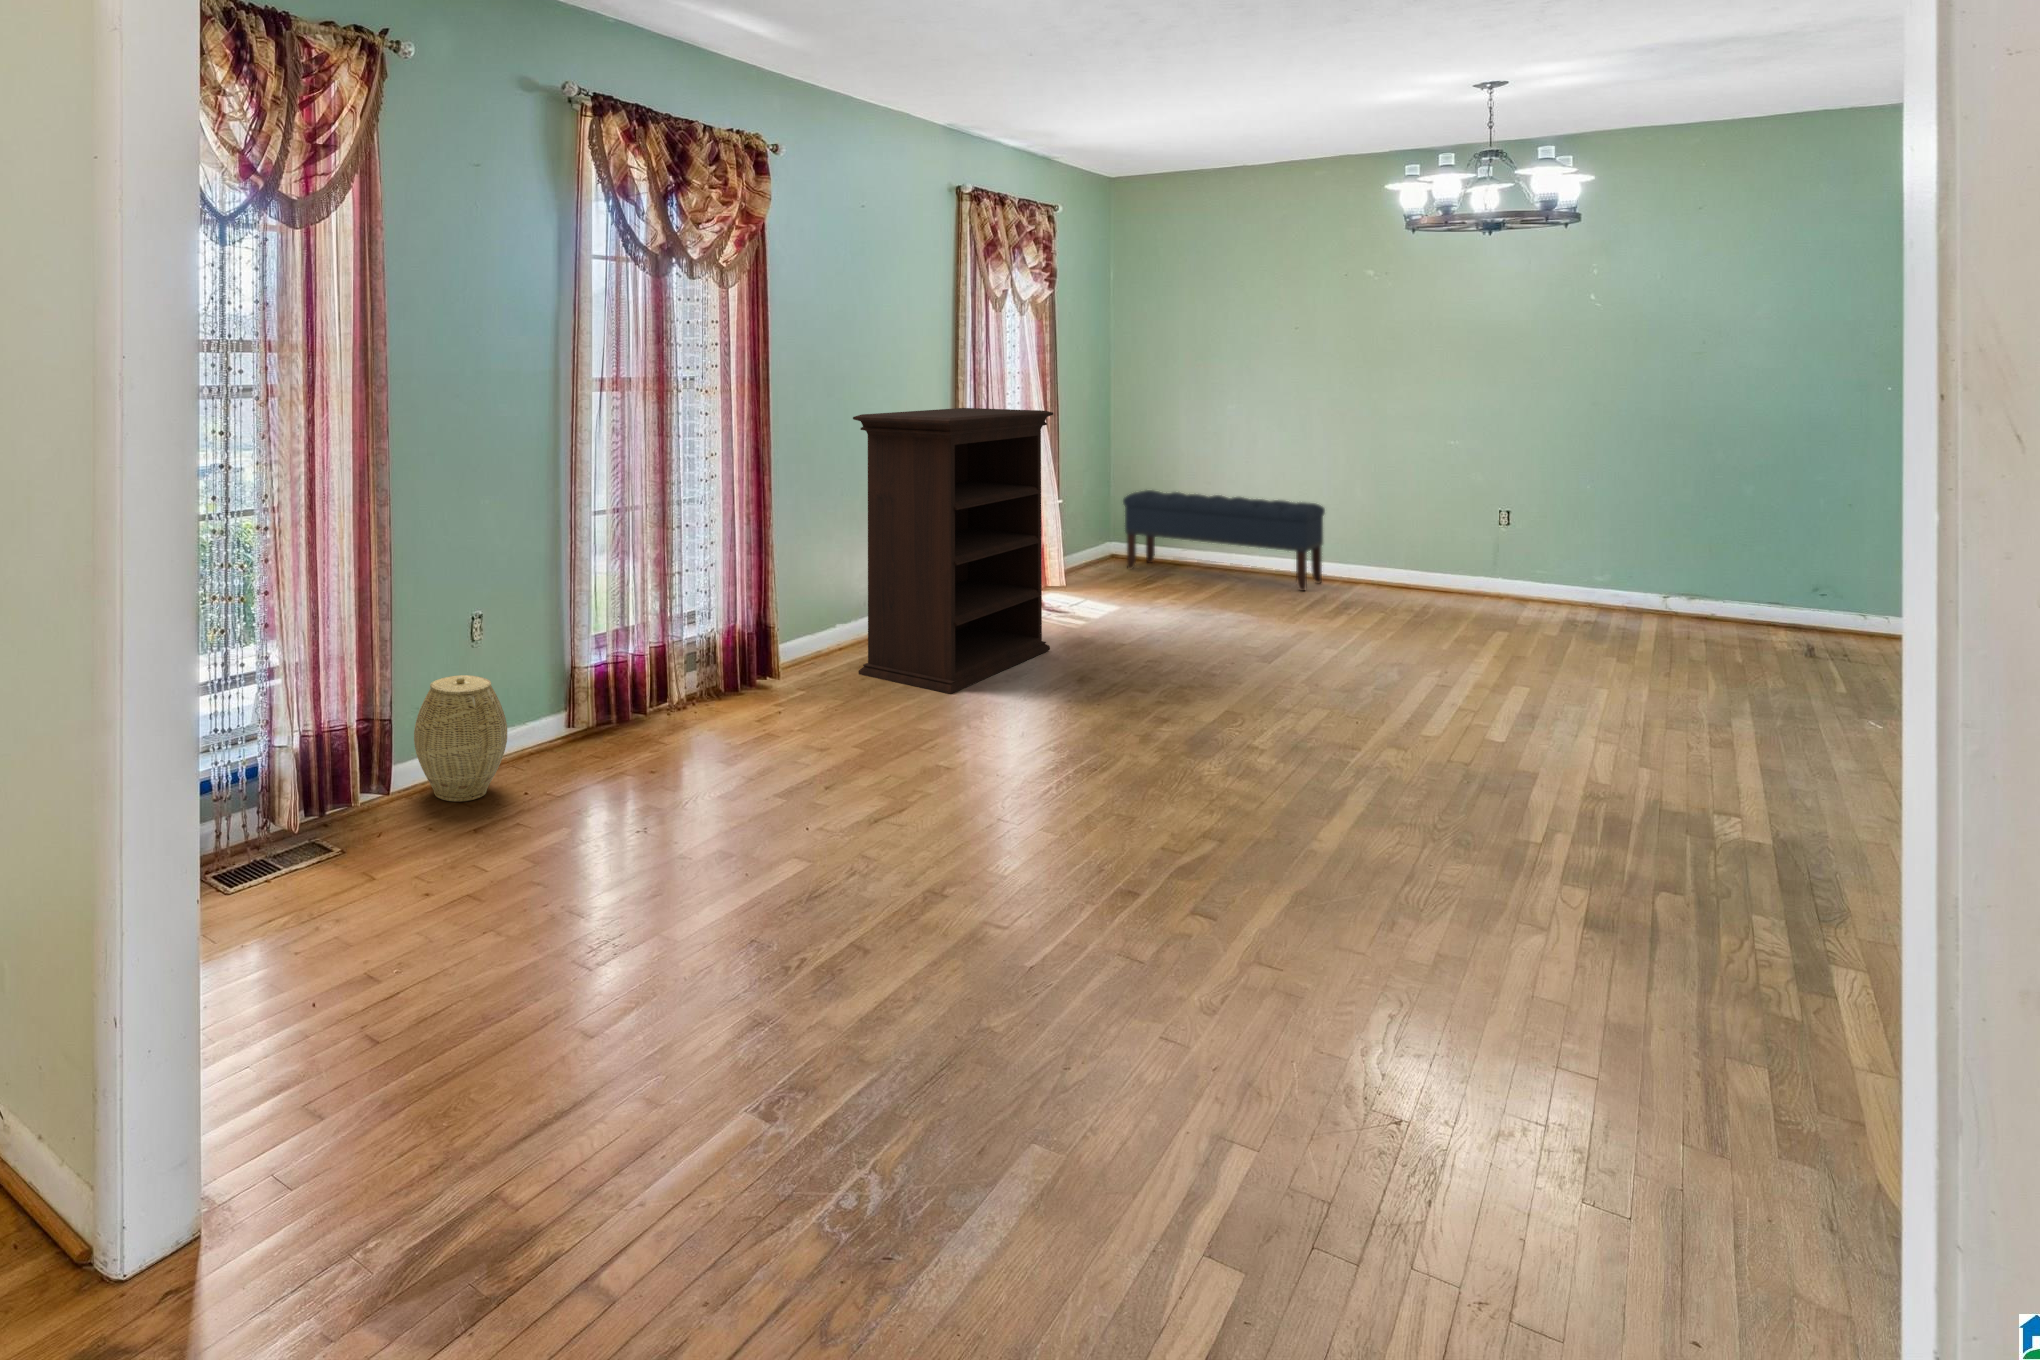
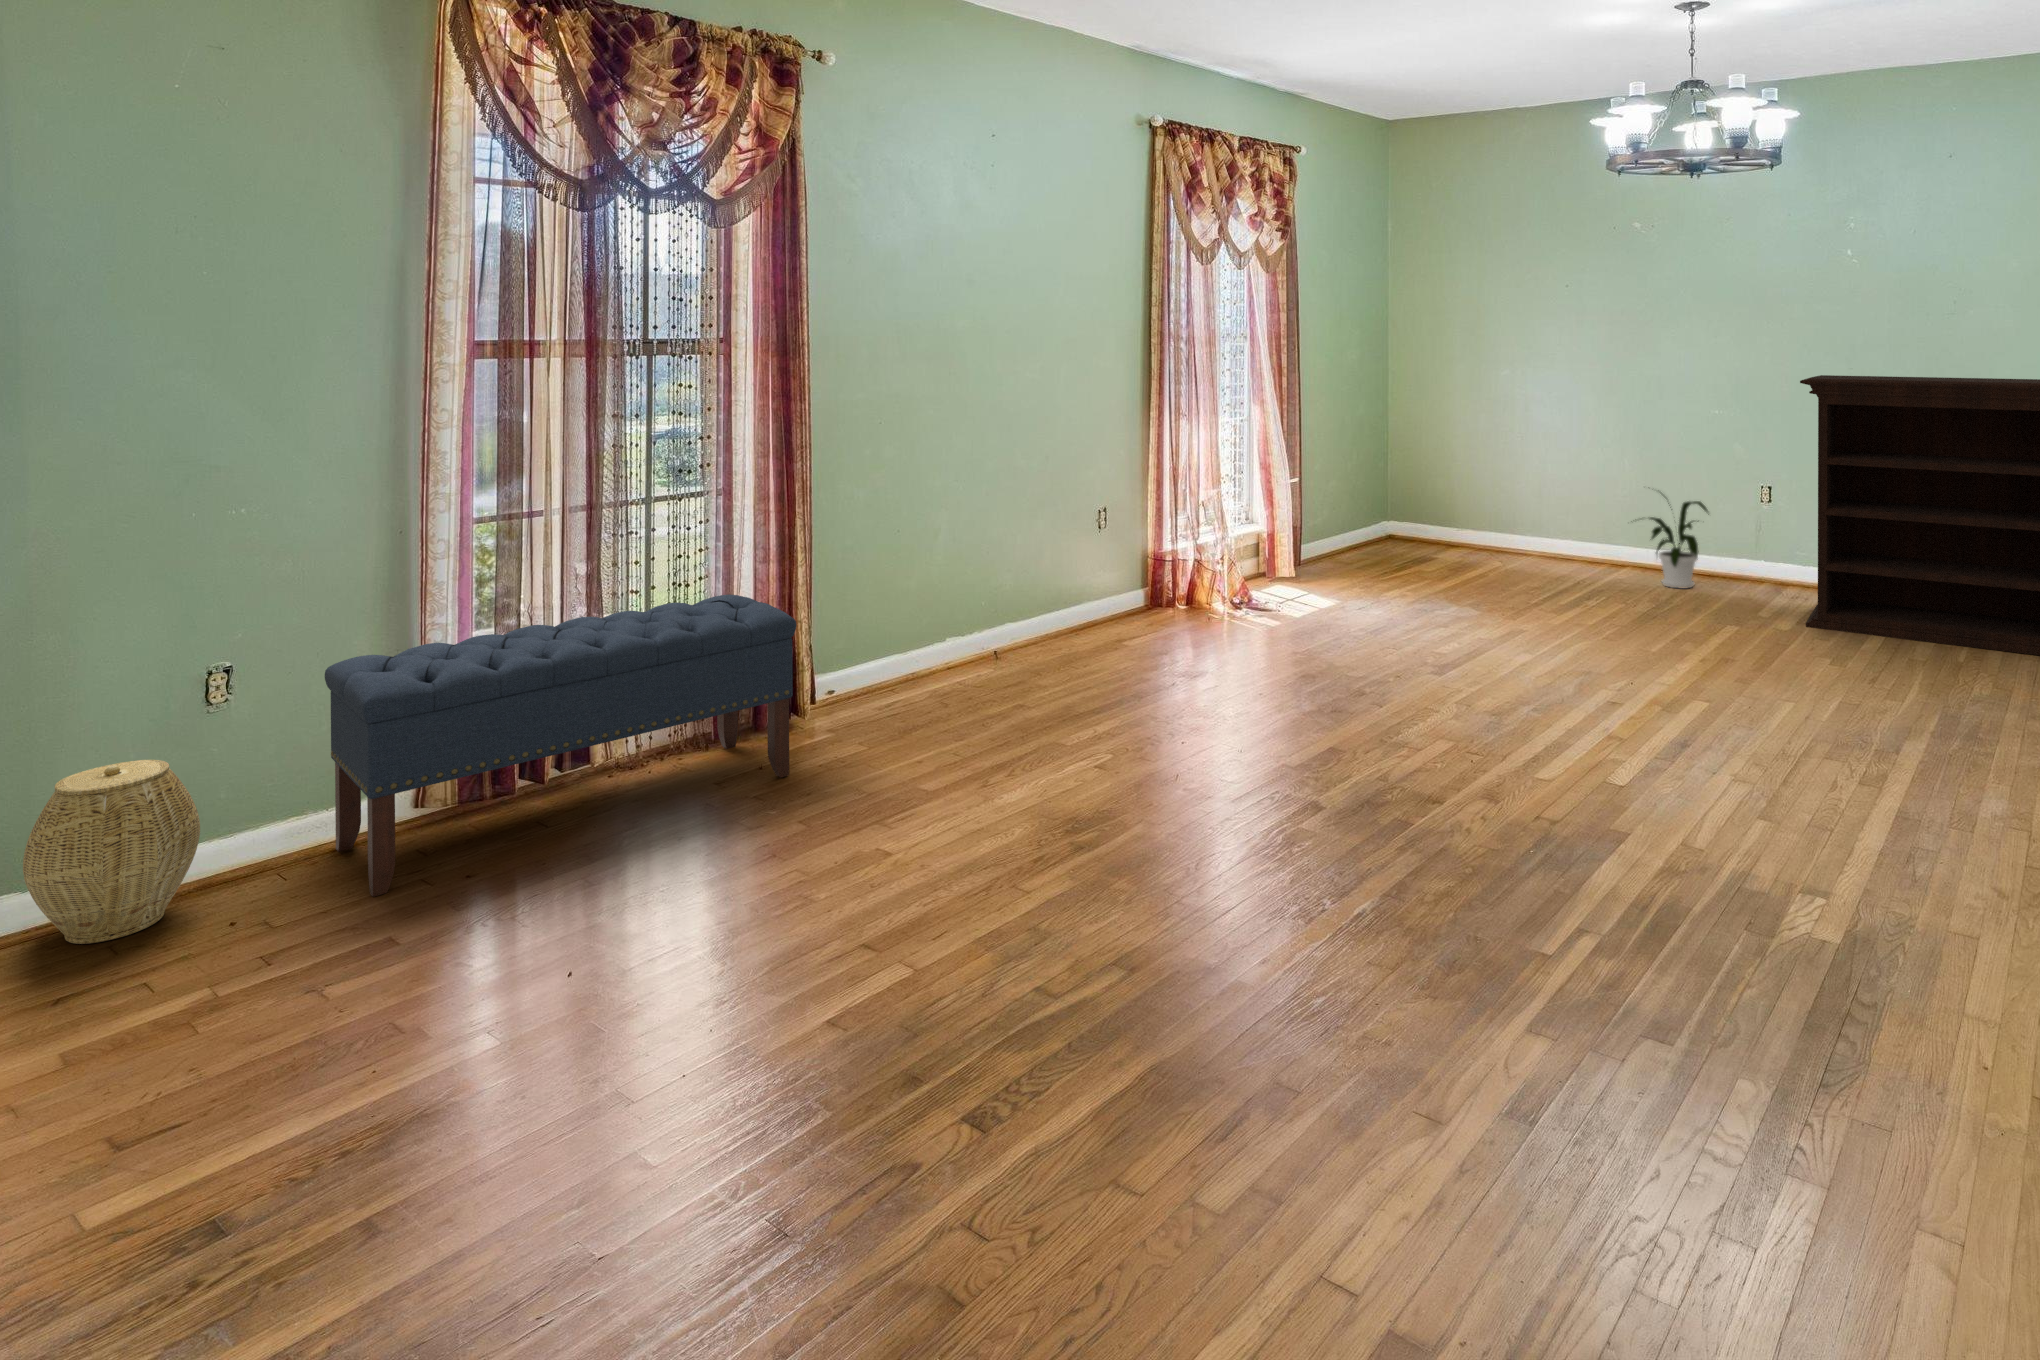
bookshelf: present [853,408,1053,694] -> present [1800,375,2040,655]
bench: present [1123,490,1325,591] -> present [325,594,796,897]
house plant: none [1377,510,1461,603] -> present [1650,496,1709,588]

